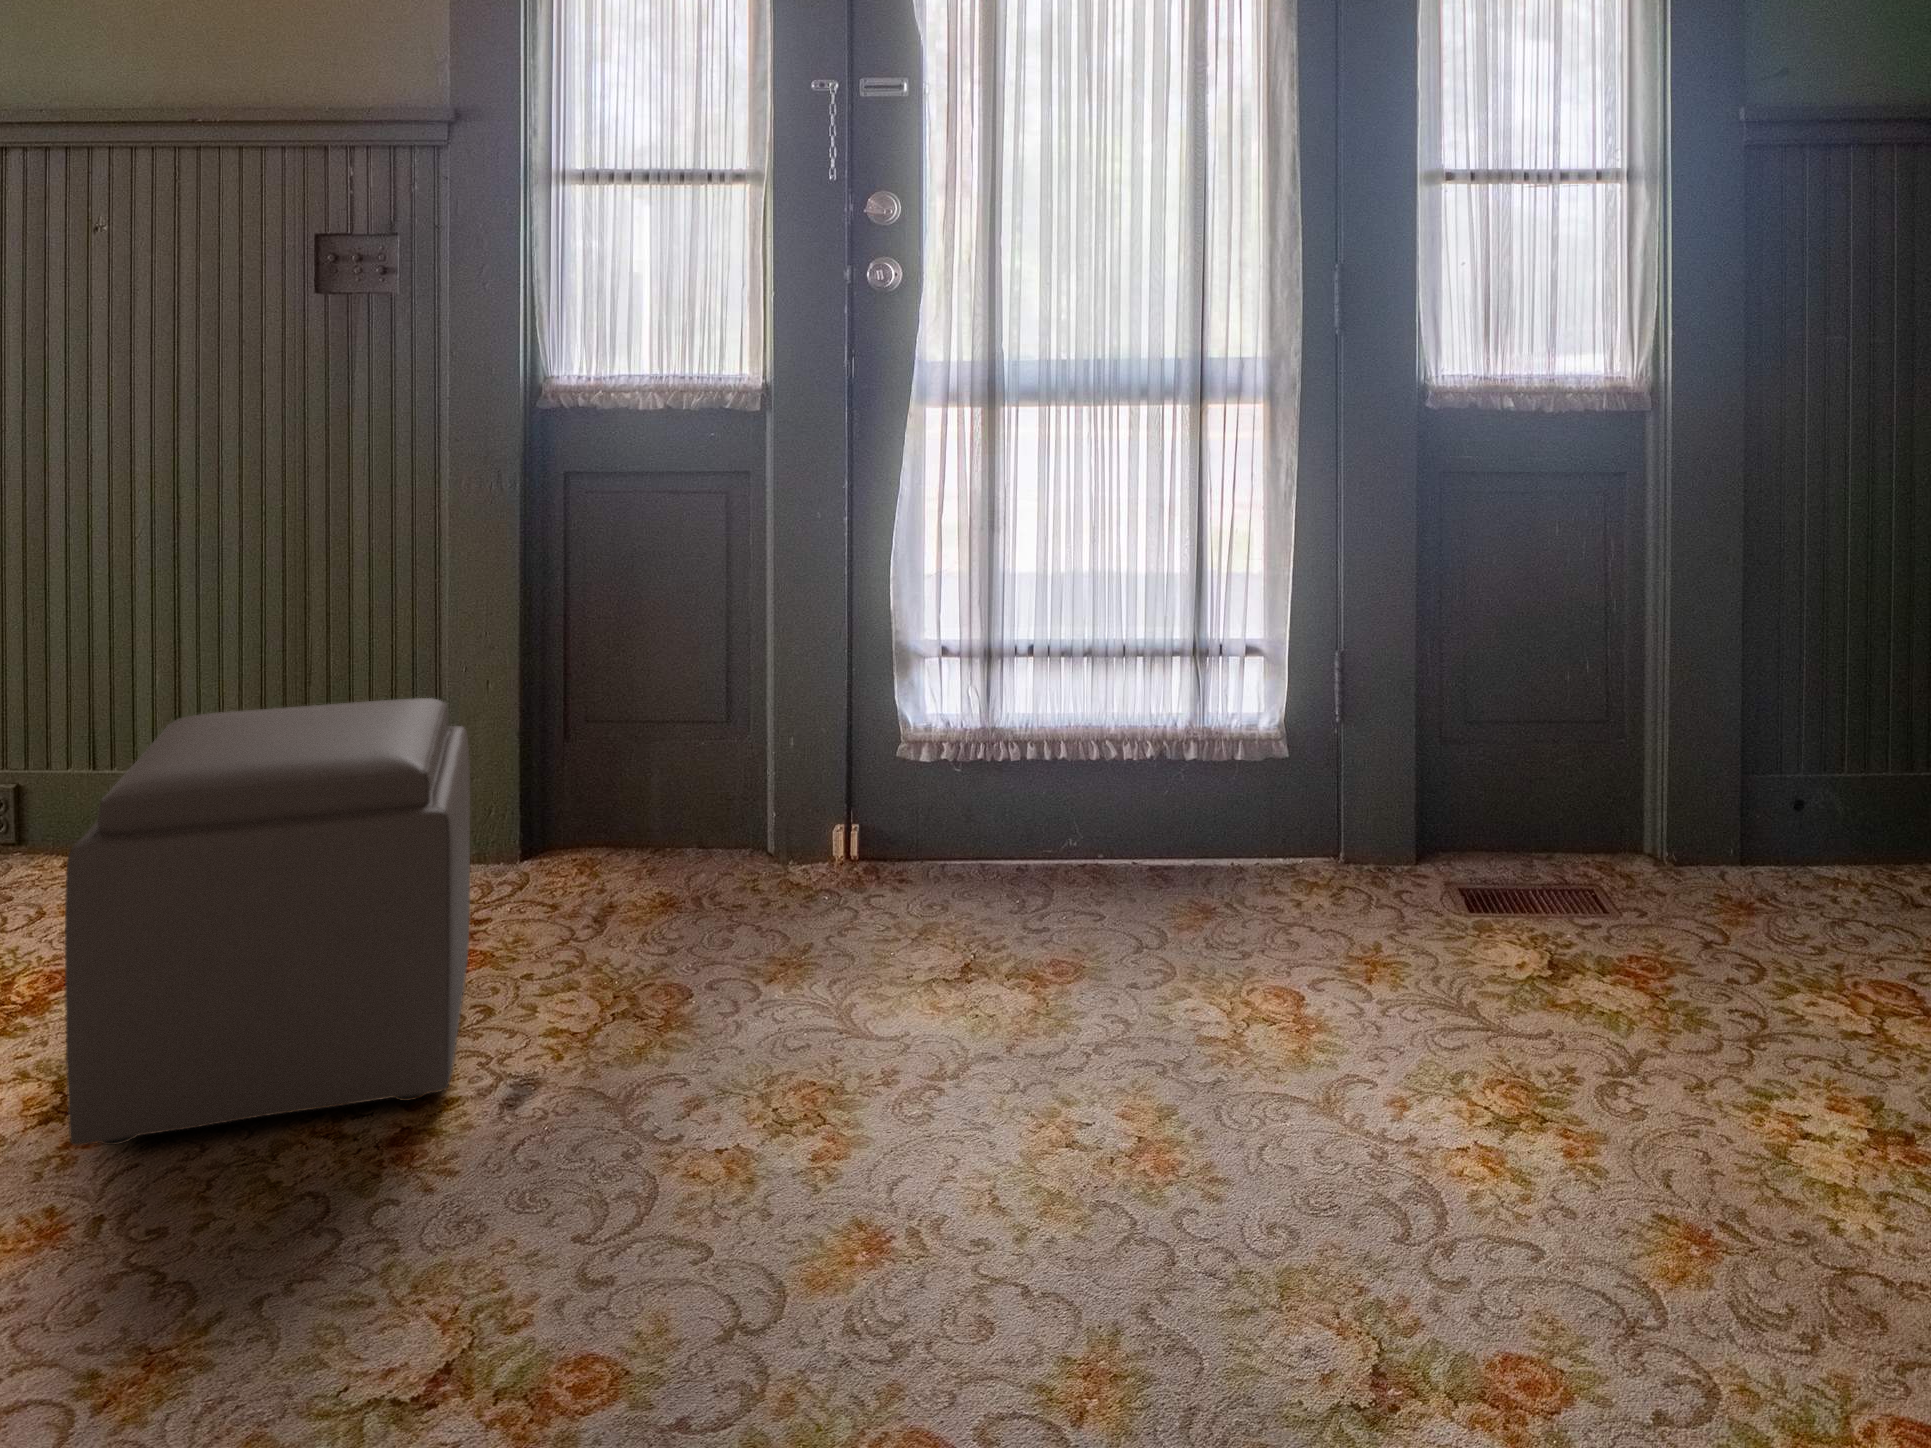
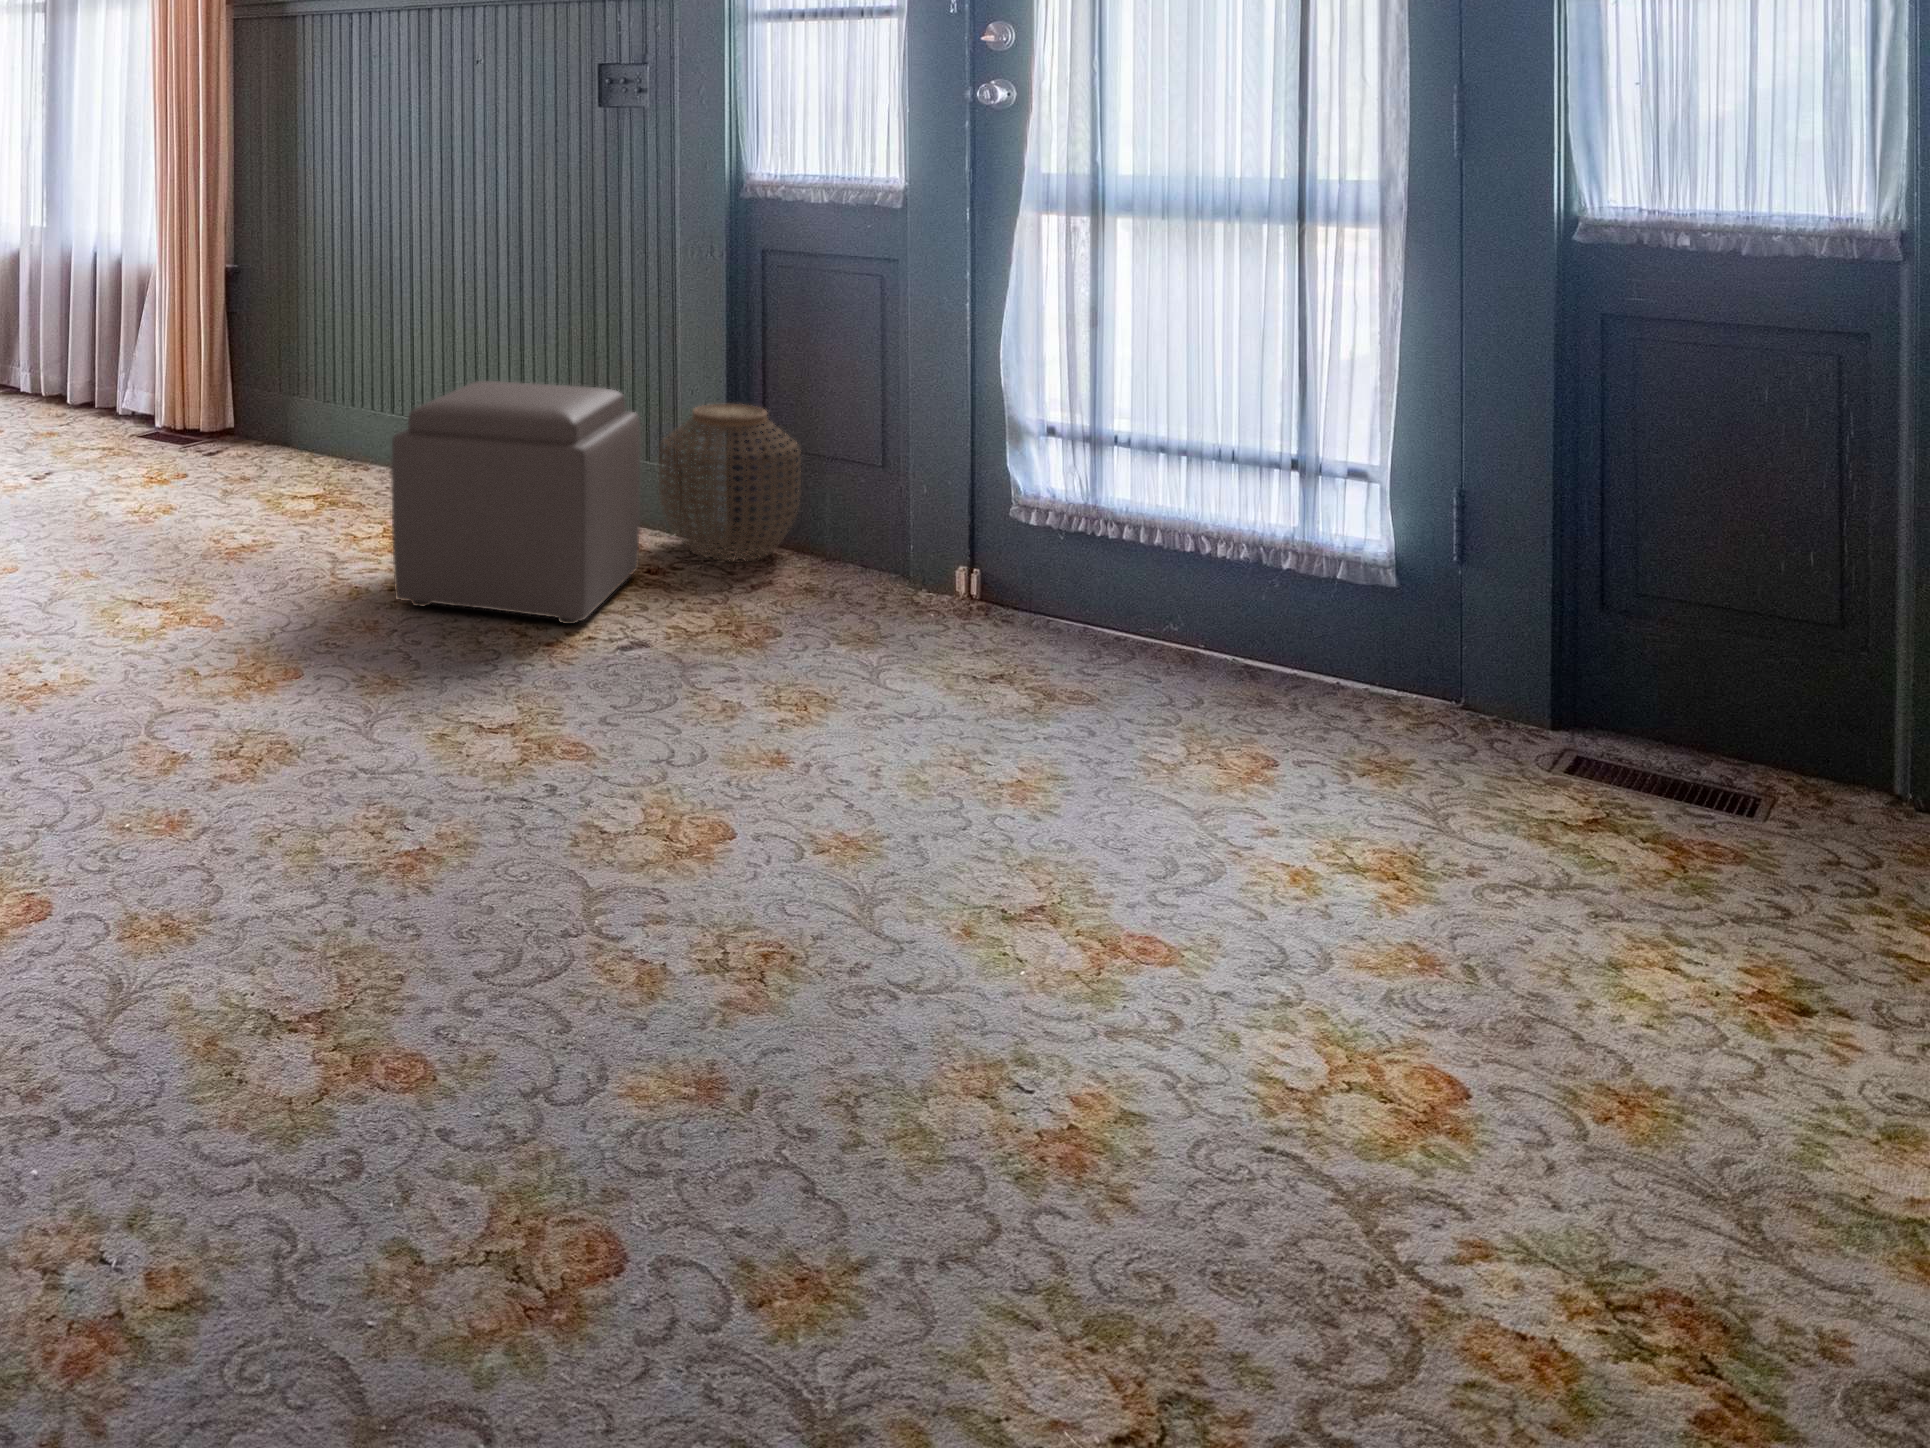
woven basket: none [465,684,665,913] -> present [659,404,801,561]

